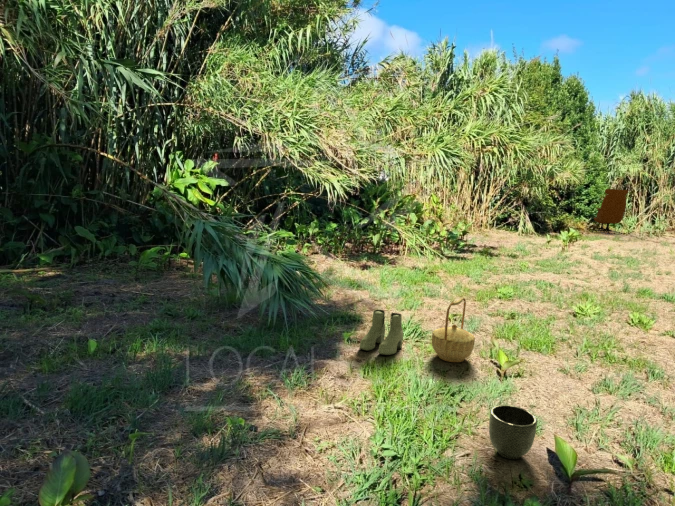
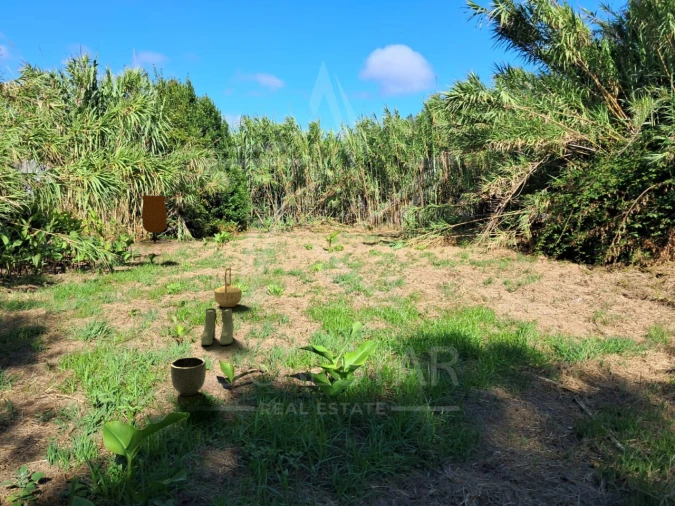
lounge chair: present [592,189,628,235] -> present [140,195,170,244]
basket: present [432,298,475,362] -> present [214,266,242,307]
boots: present [360,310,403,355] -> present [201,308,234,345]

